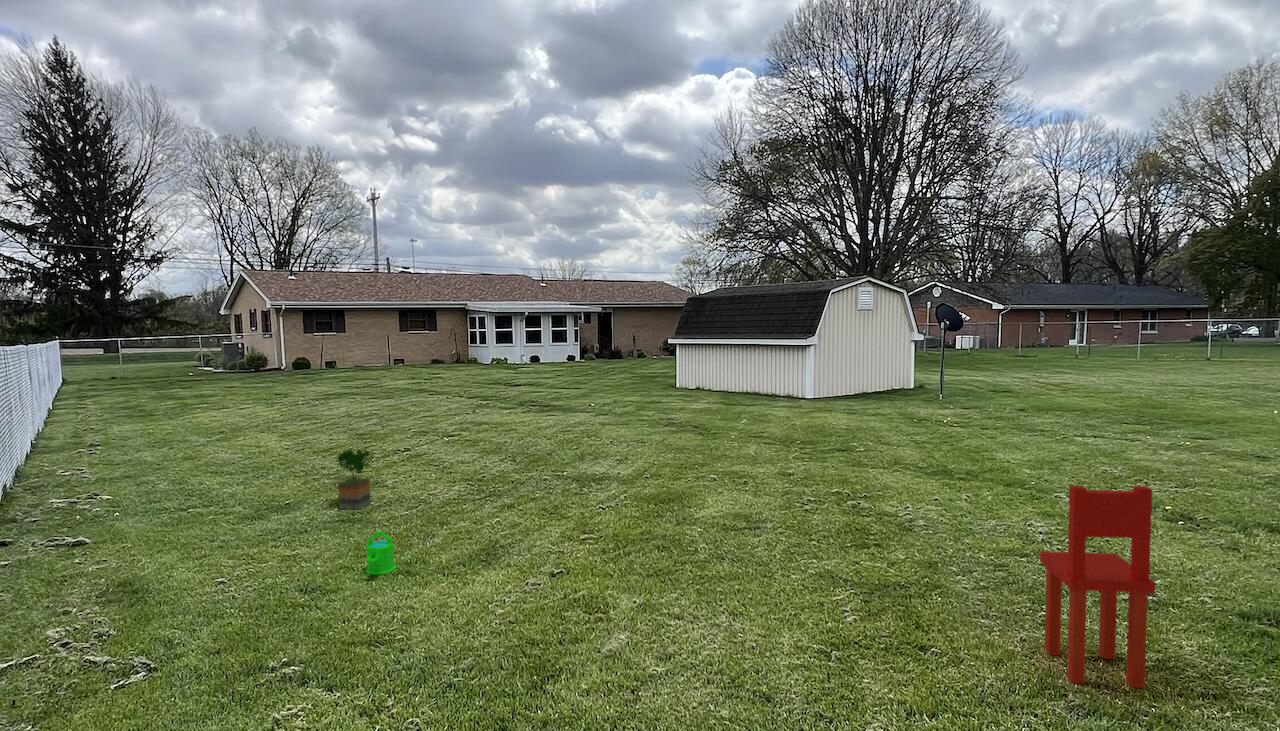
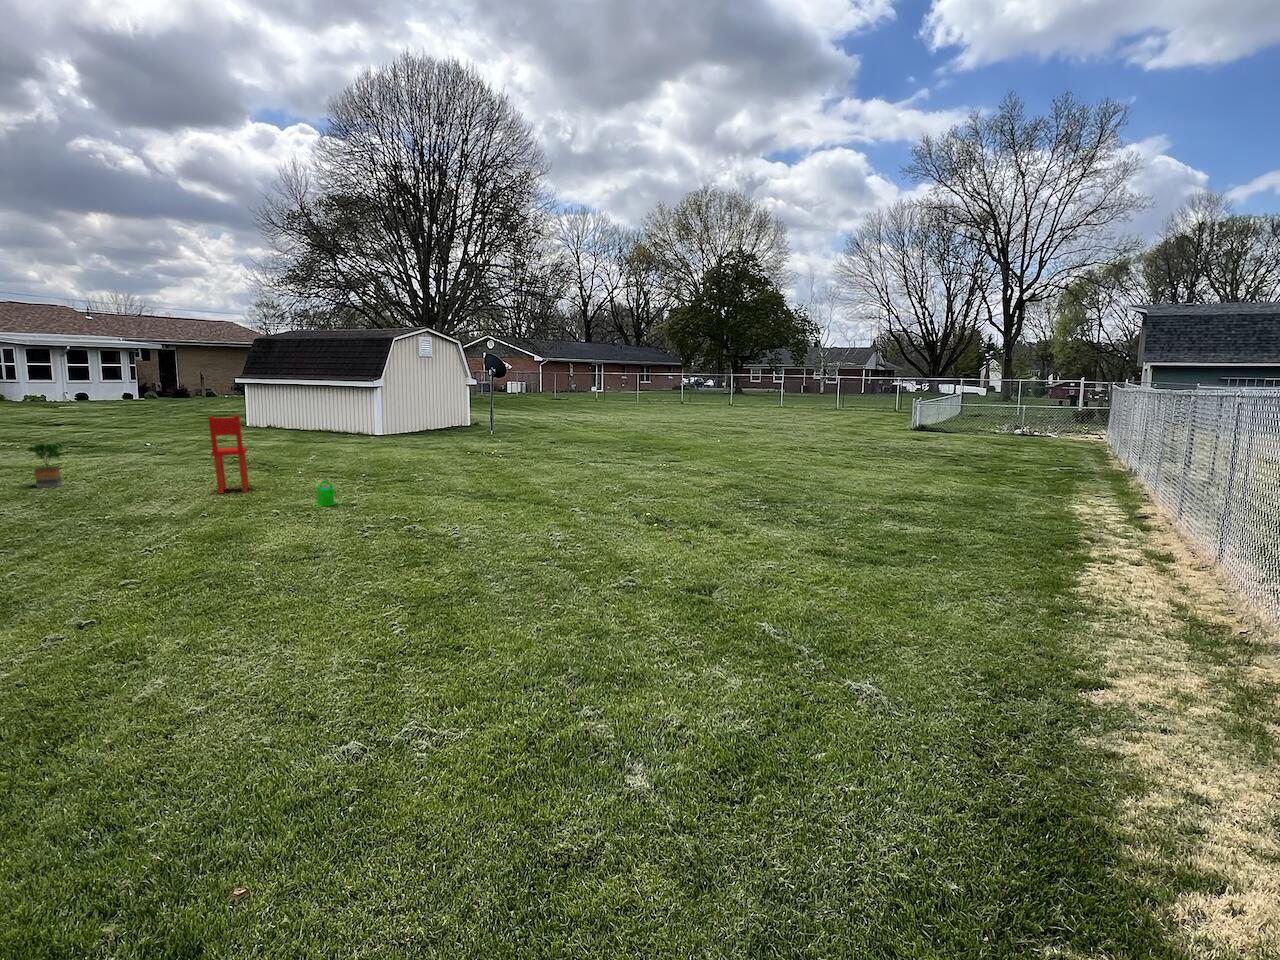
chair: present [1040,485,1155,688] -> present [208,415,249,493]
watering can: present [366,531,397,575] -> present [316,480,335,506]

